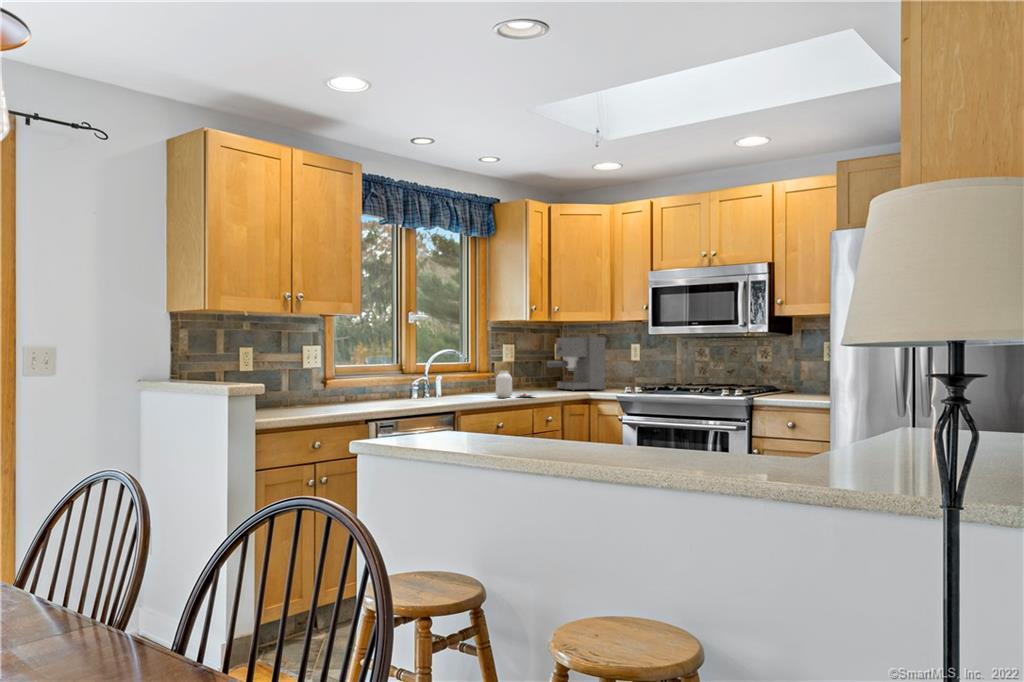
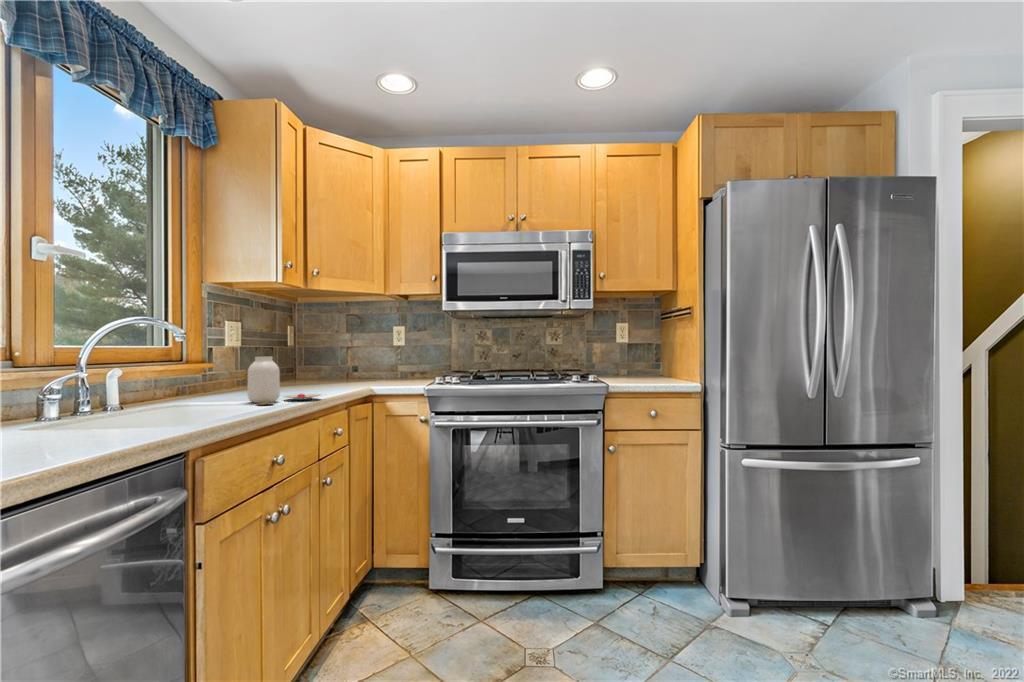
coffee maker: present [547,337,605,391] -> none [301,312,378,385]

